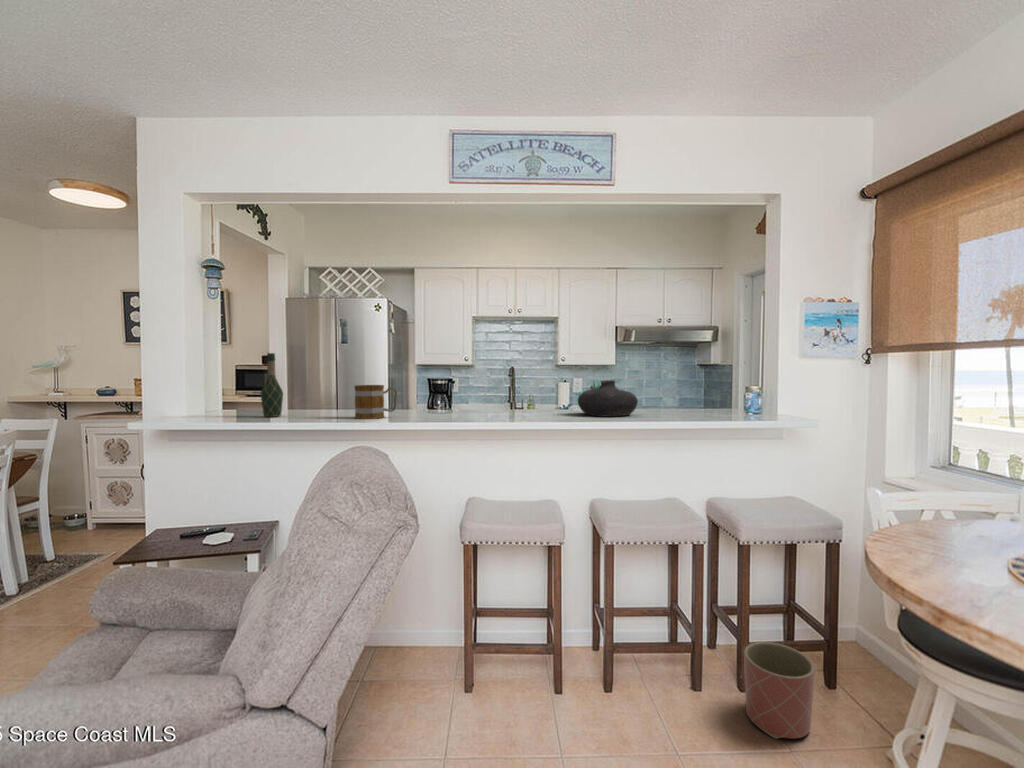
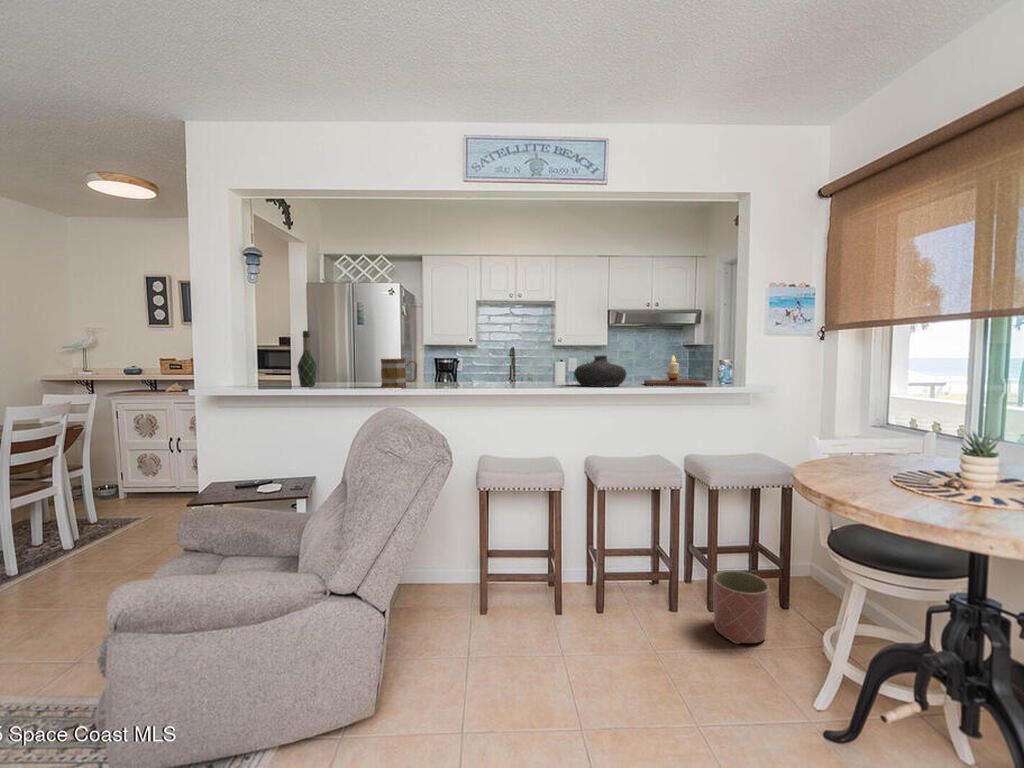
candle: none [658,380,730,417] -> present [644,356,706,387]

